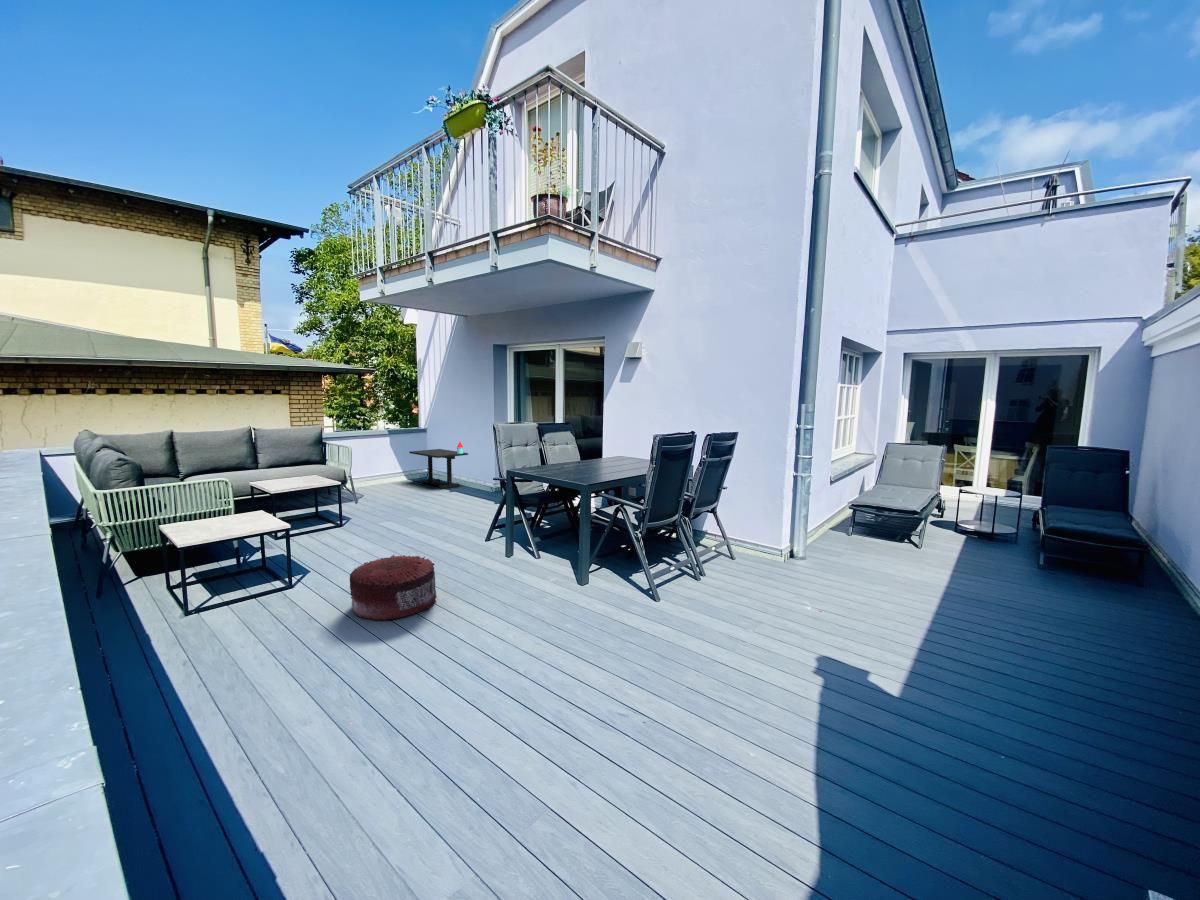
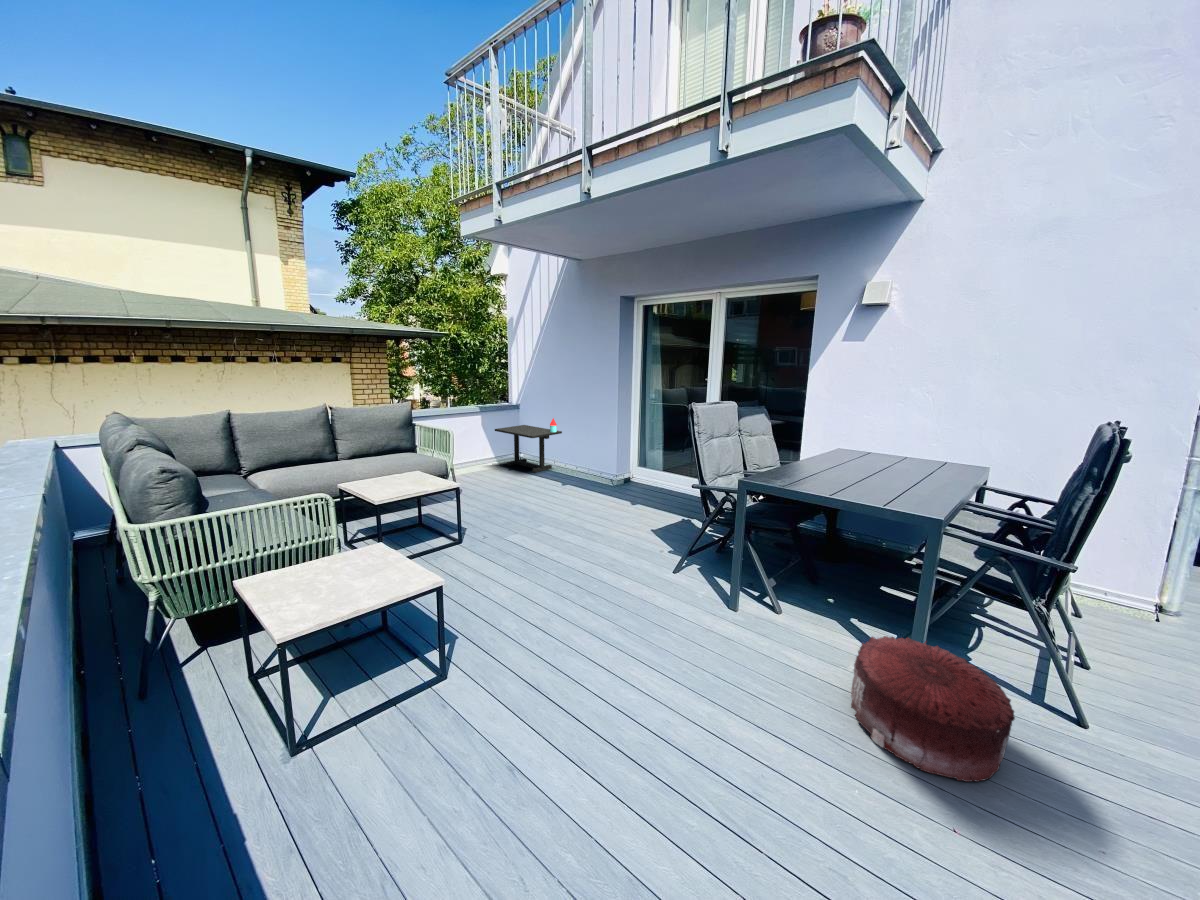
pouf: present [350,555,437,620] -> present [851,636,1015,782]

